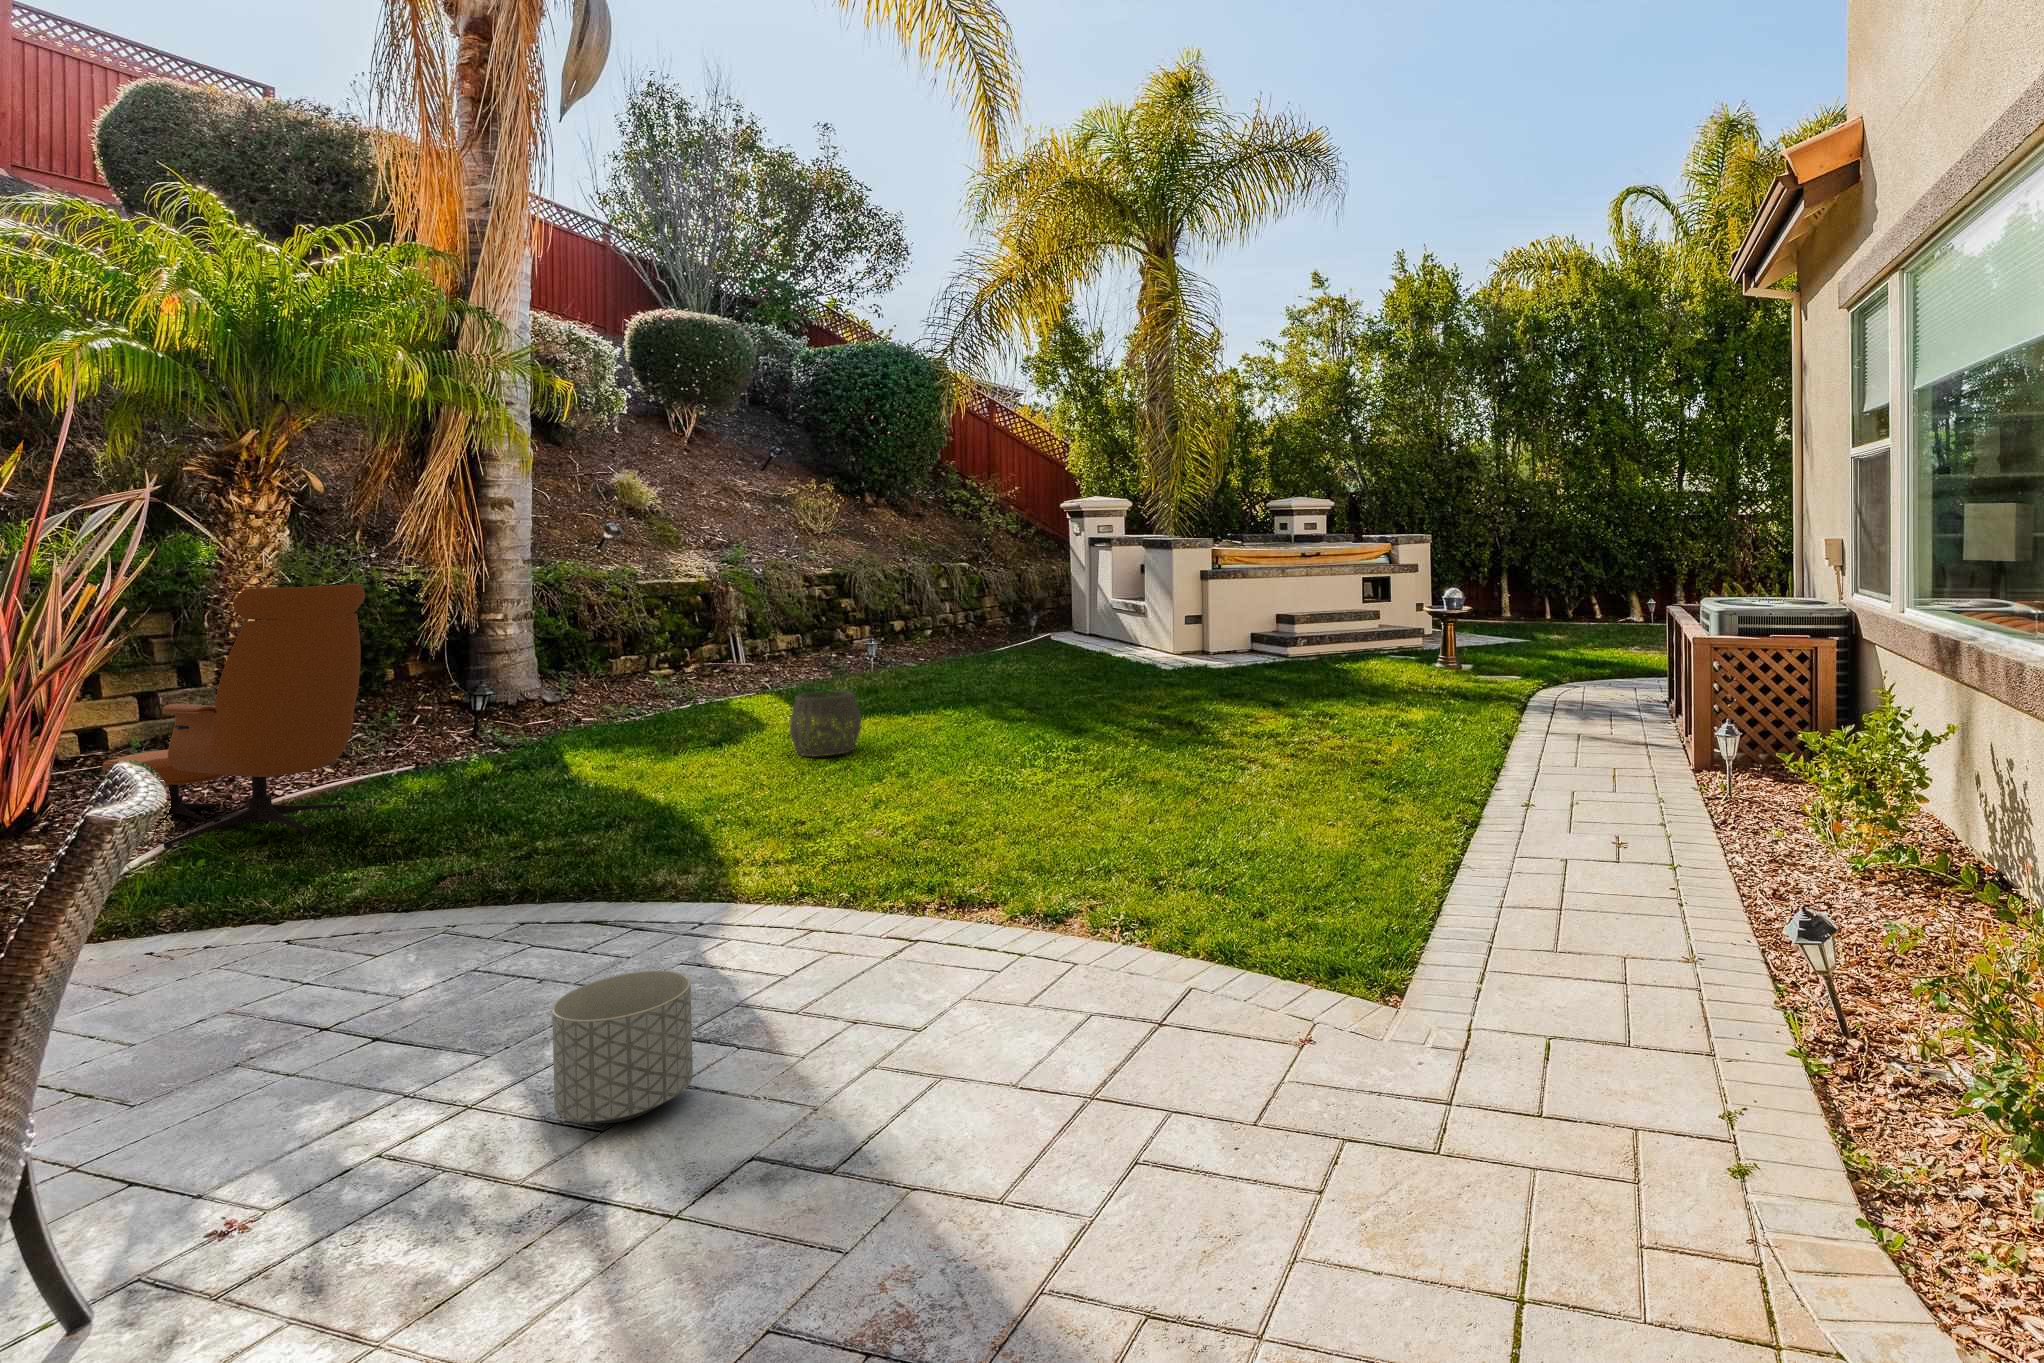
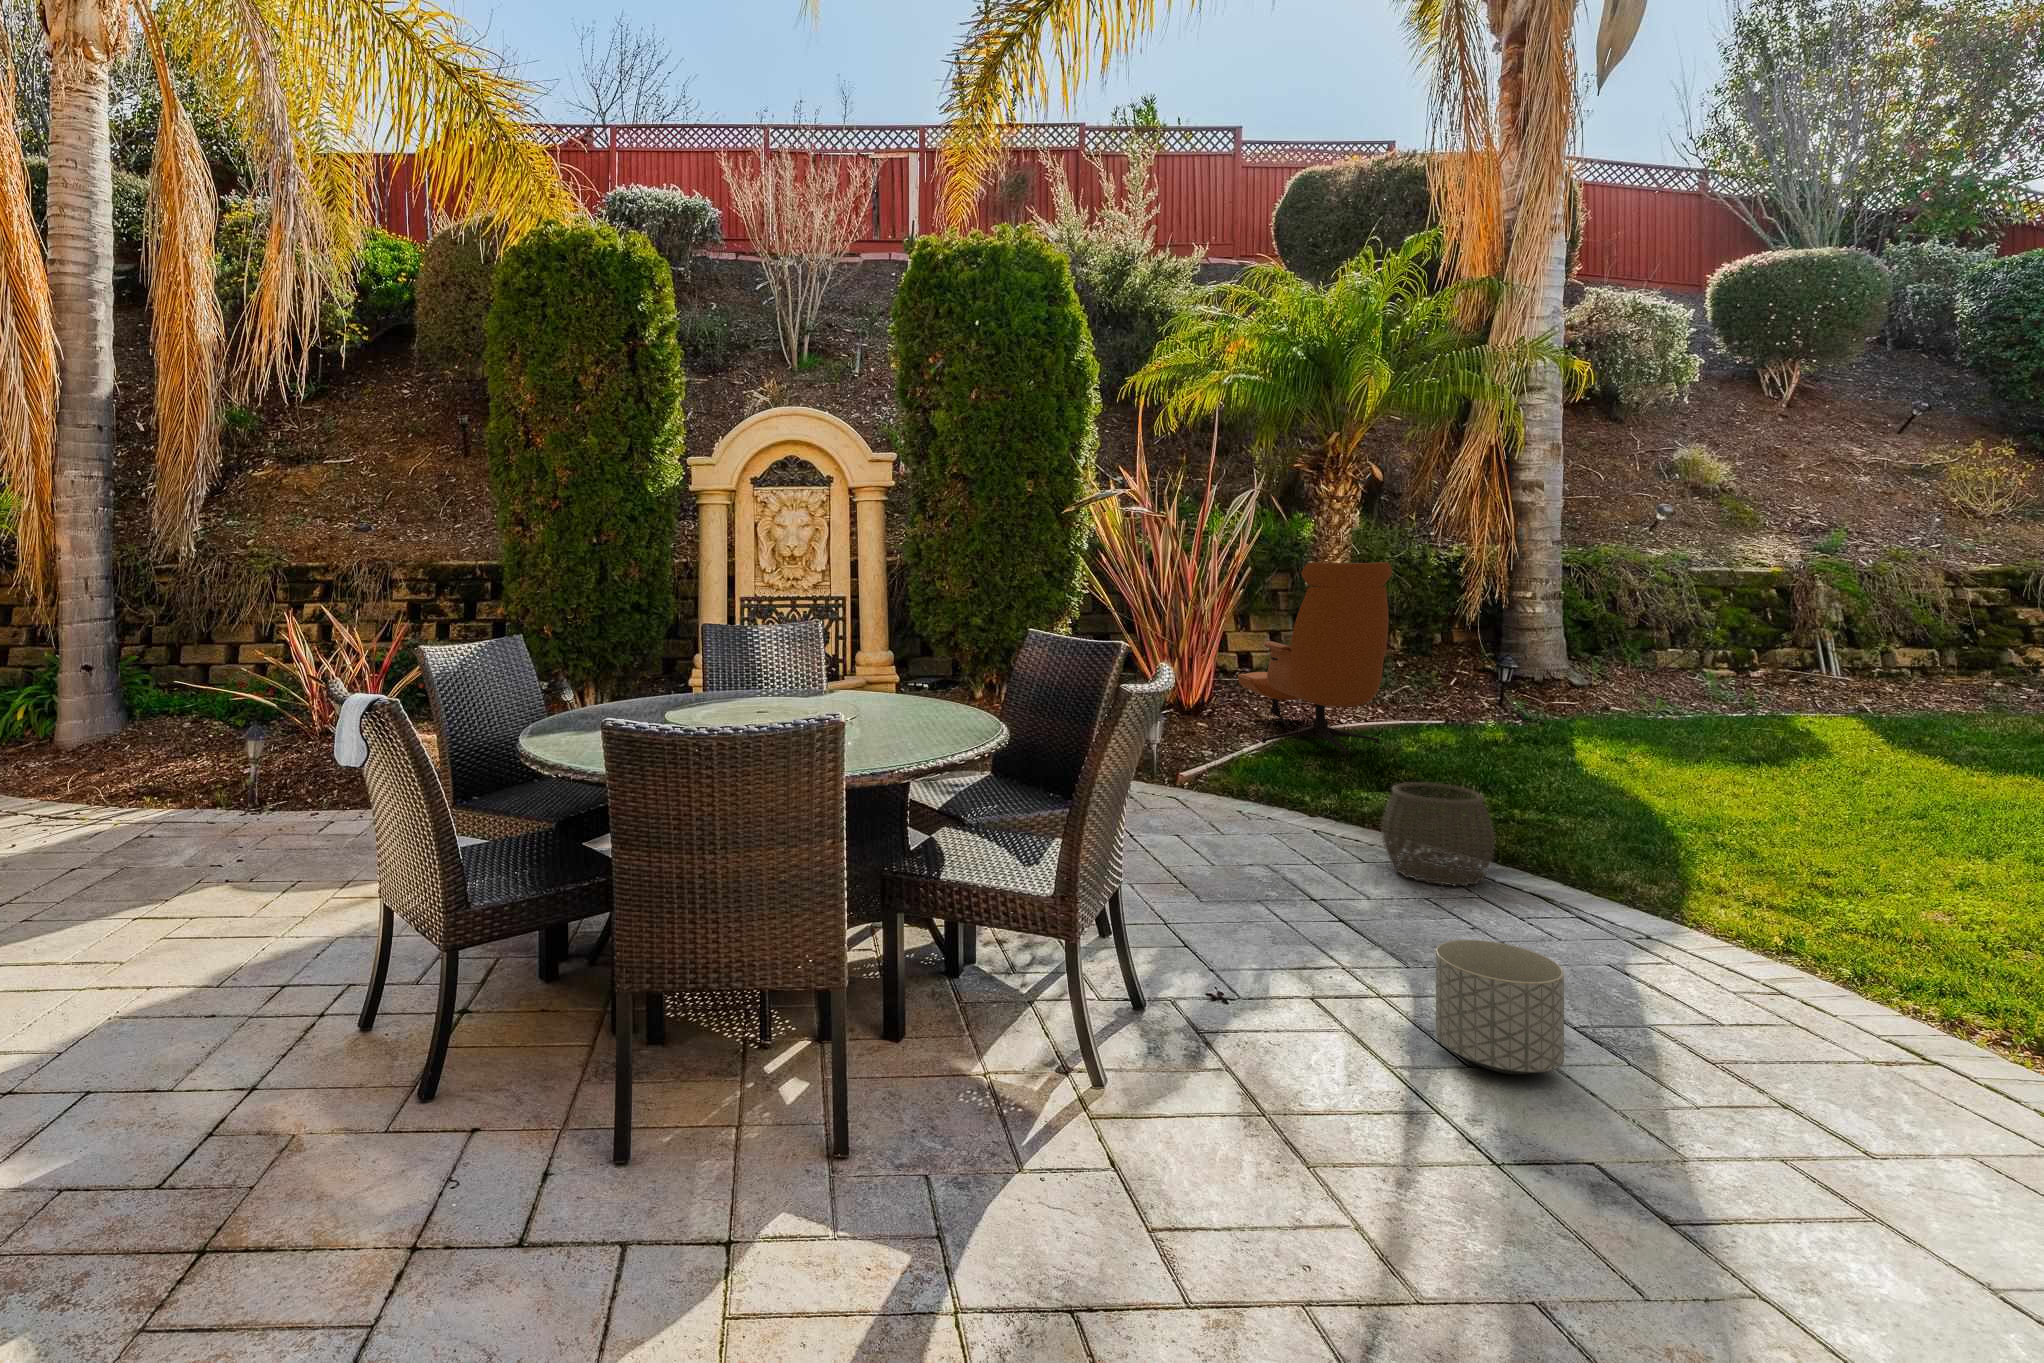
woven basket: present [790,690,861,757] -> present [1381,782,1495,886]

